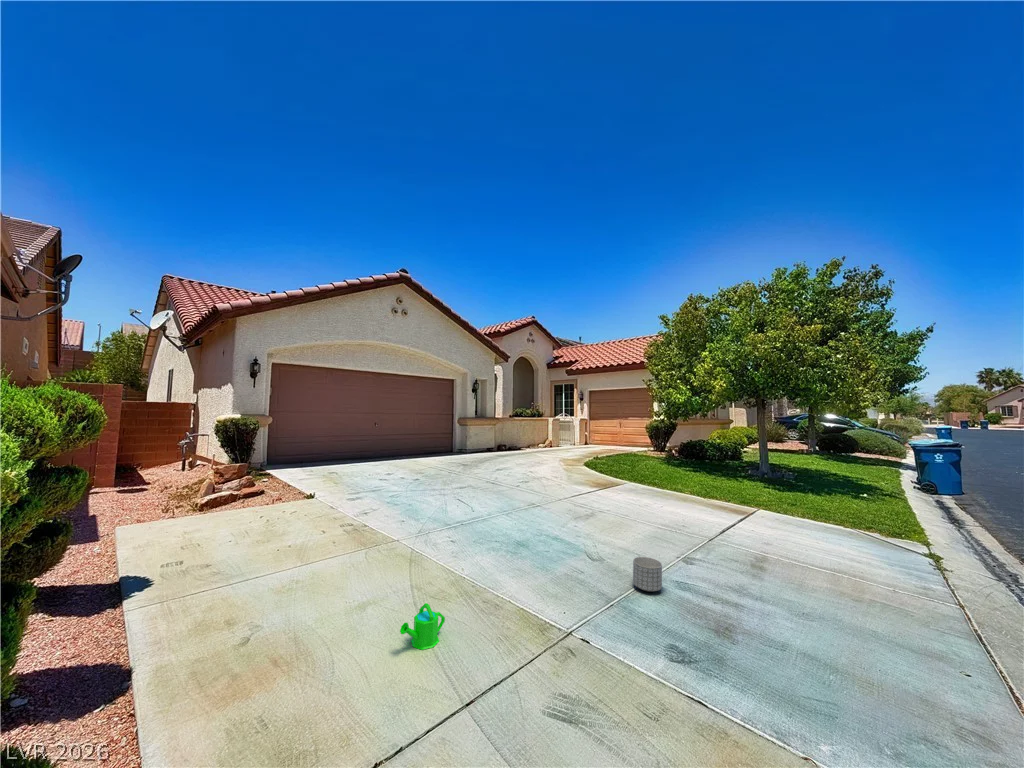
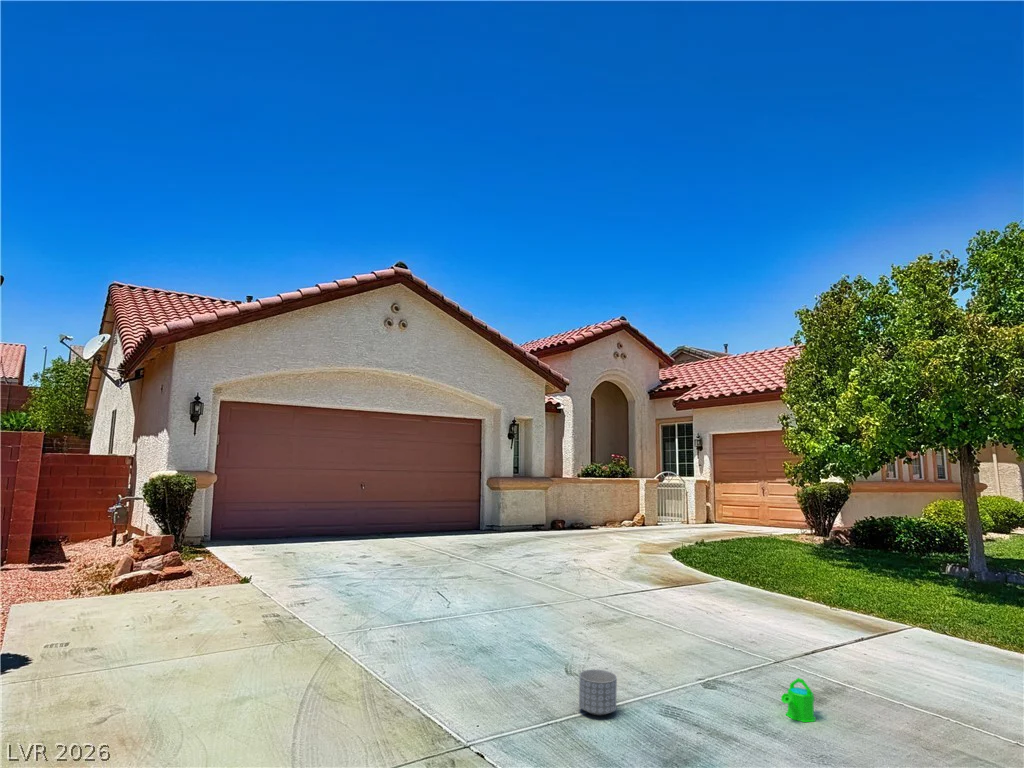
watering can: present [400,603,445,650] -> present [781,678,816,722]

